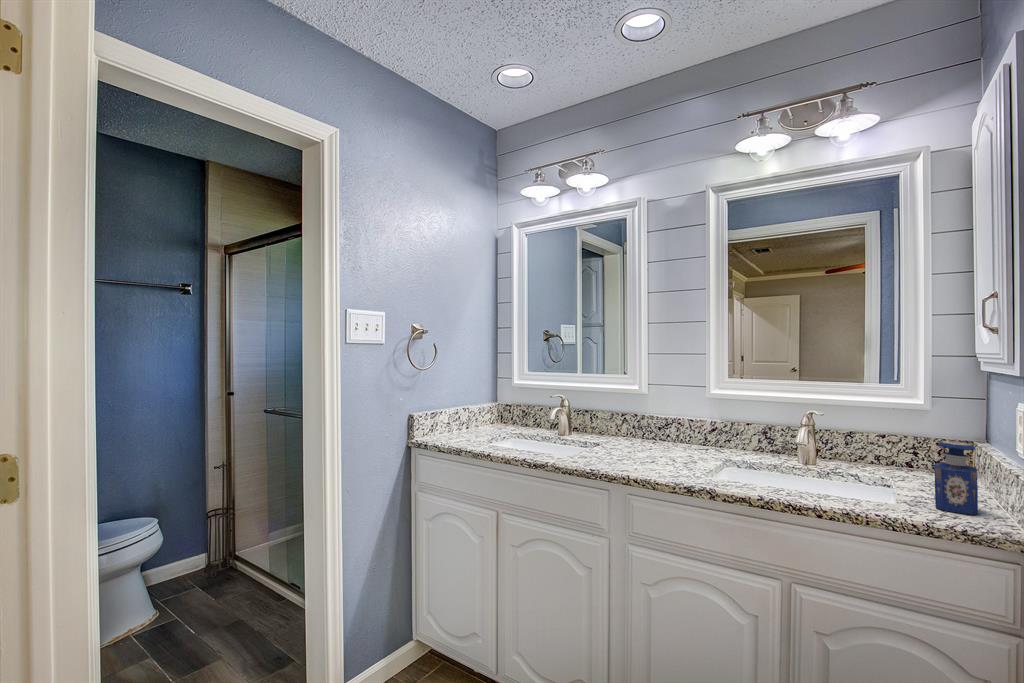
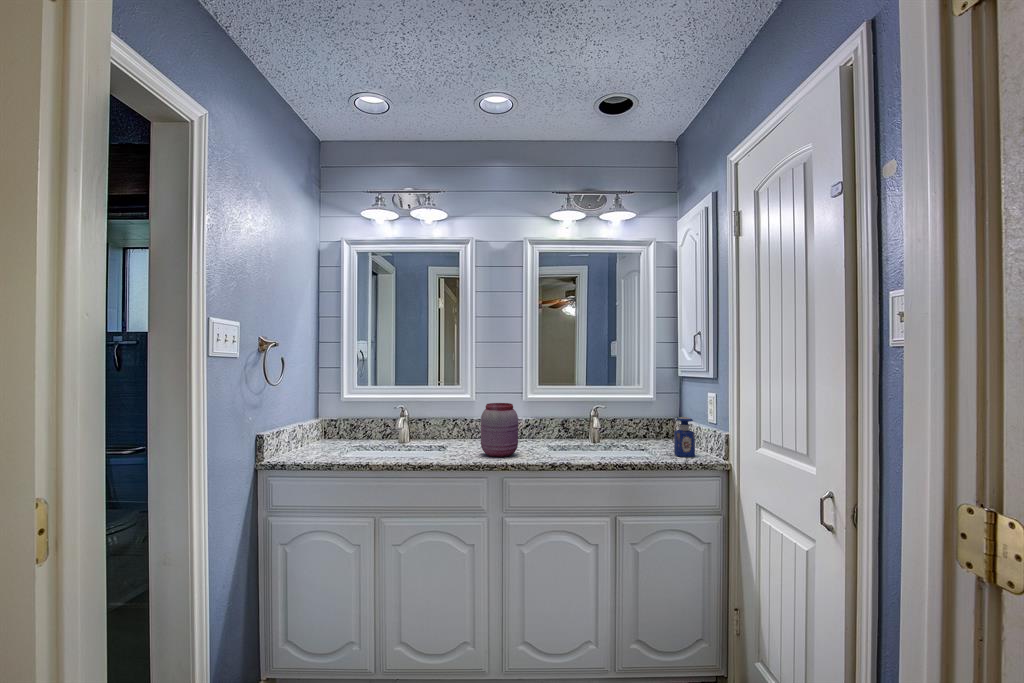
jar: none [617,397,666,467] -> present [481,403,518,457]

